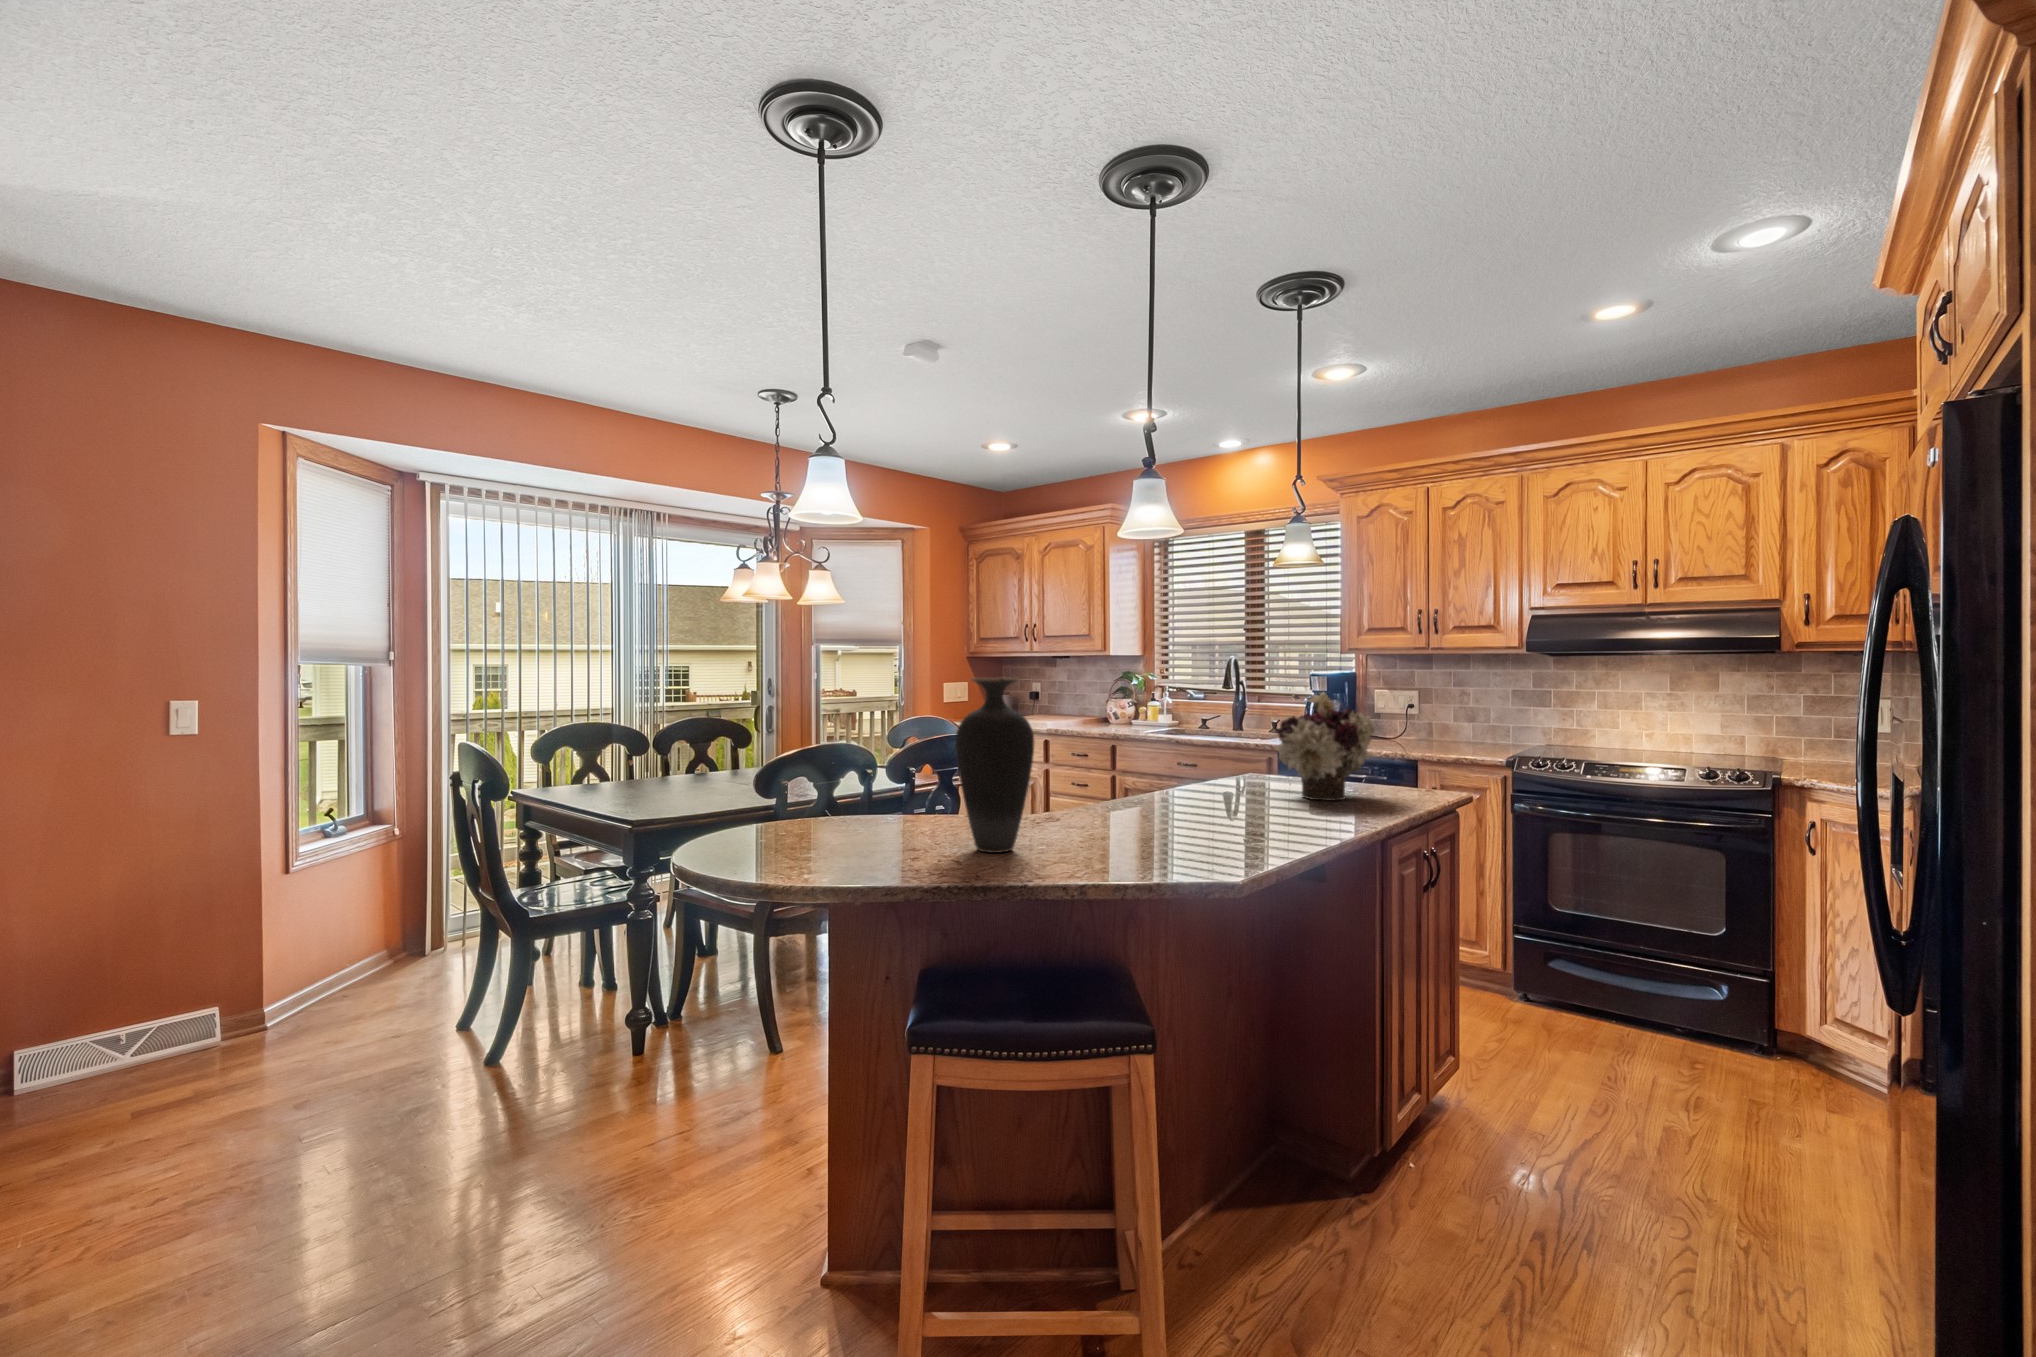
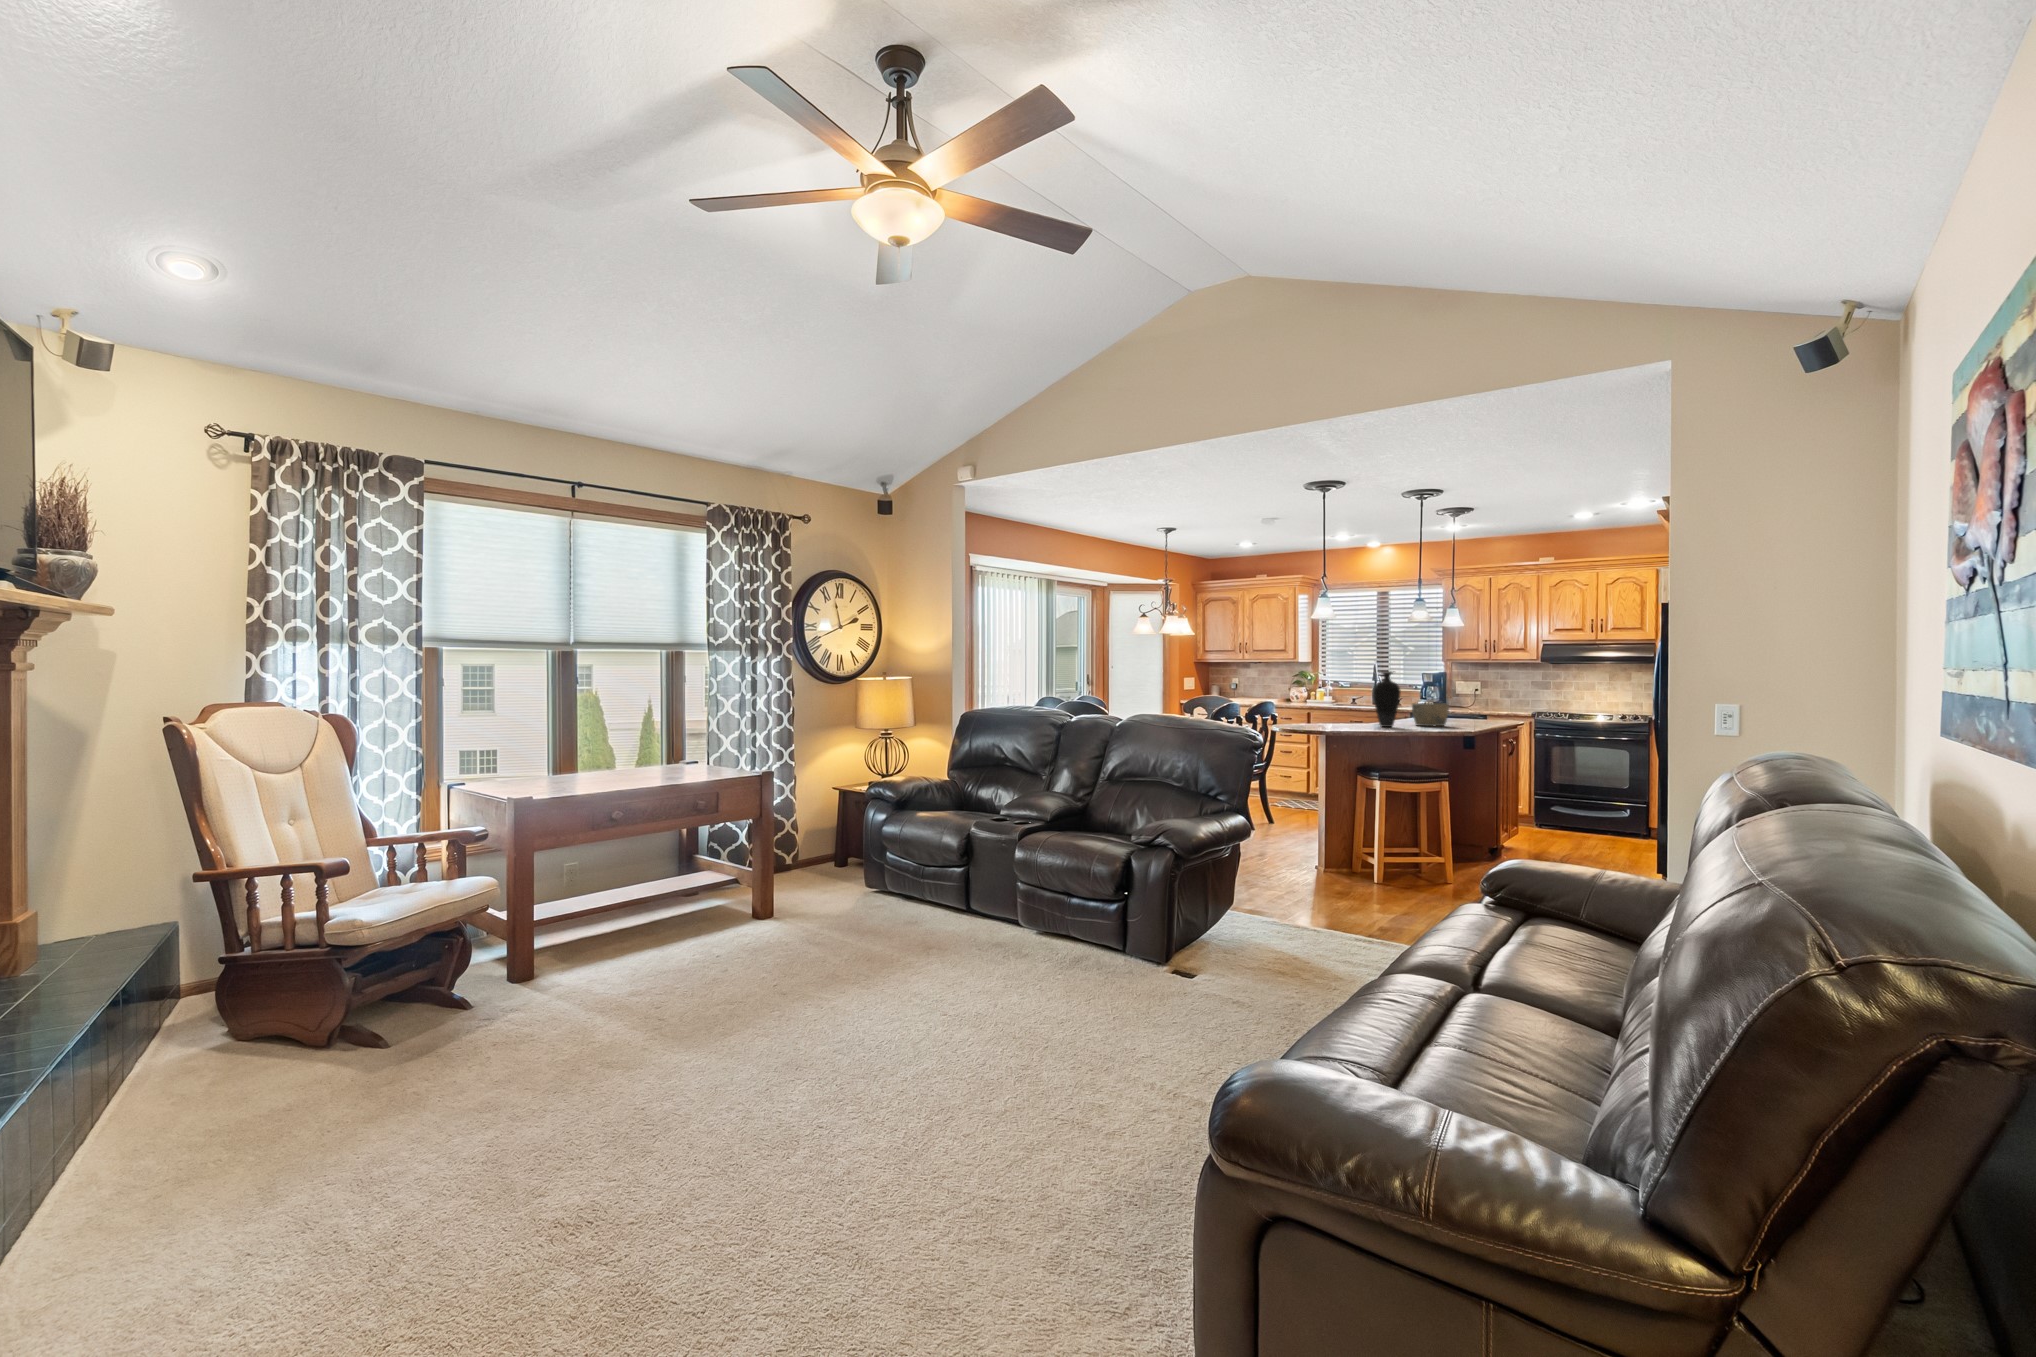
flower arrangement: present [1276,692,1375,800] -> none [1448,679,1490,722]
bowl: none [1111,765,1212,841] -> present [1412,703,1449,726]

